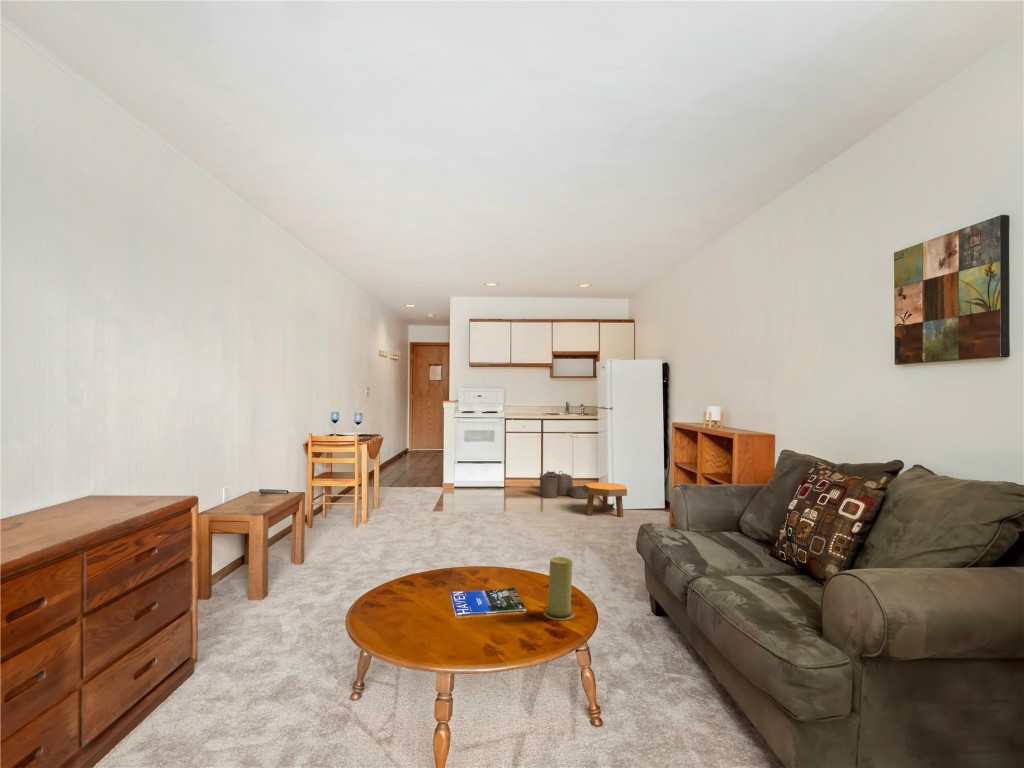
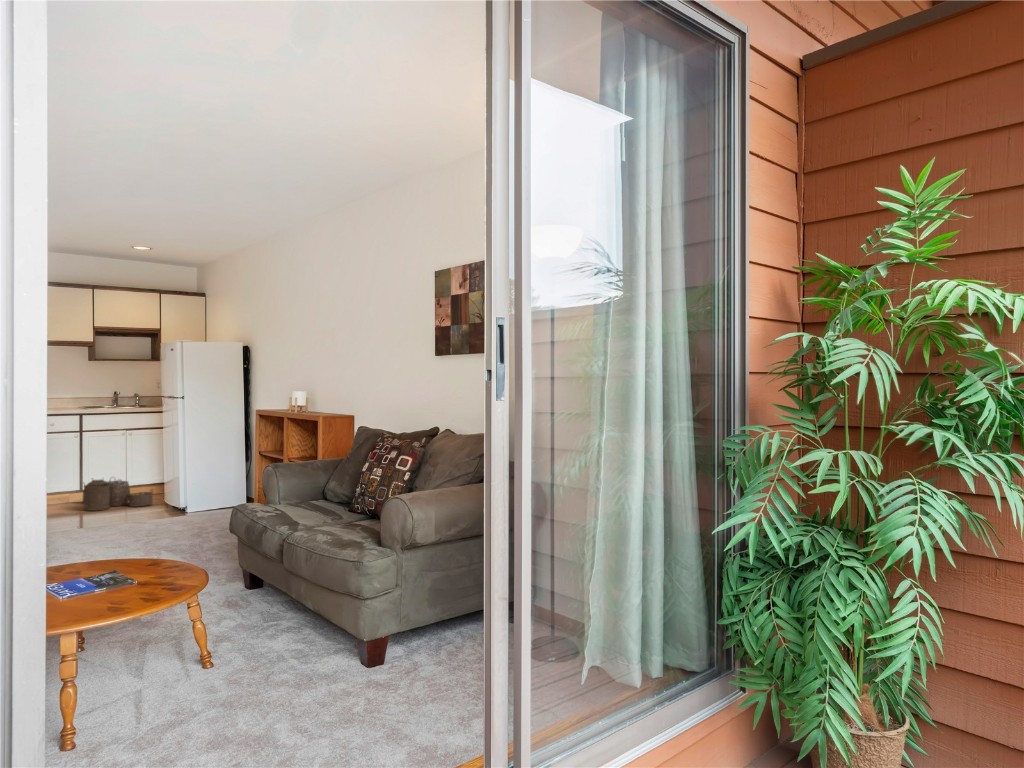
footstool: present [583,482,627,517] -> none [149,482,205,521]
candle: present [544,557,575,620] -> none [156,530,187,584]

